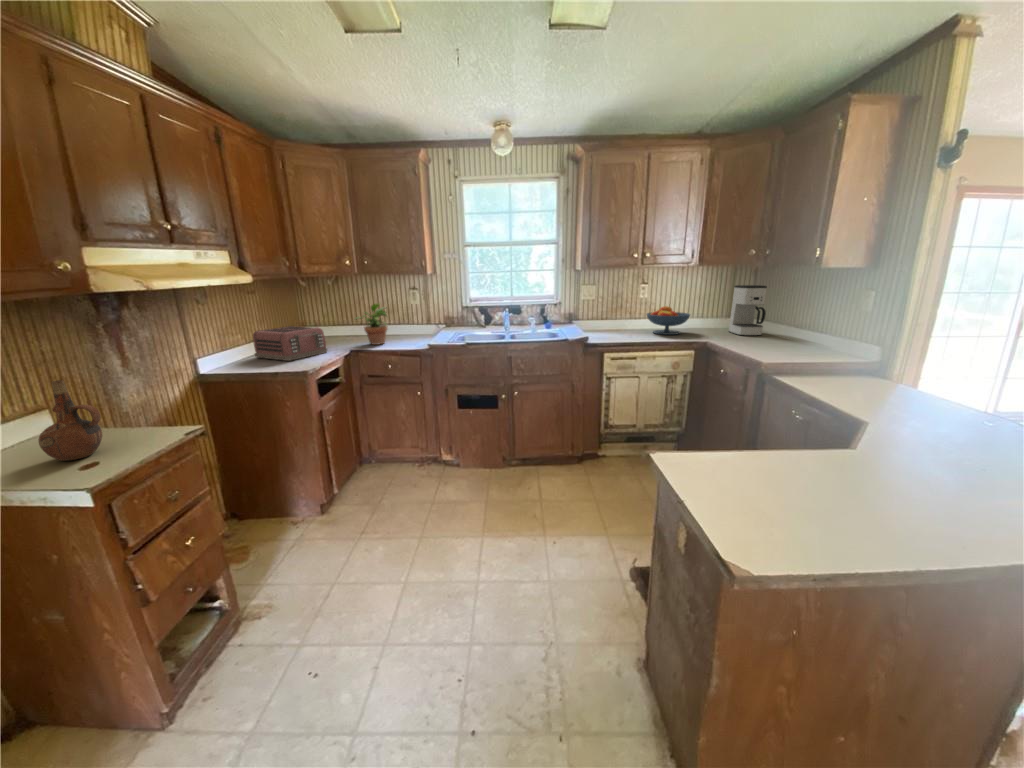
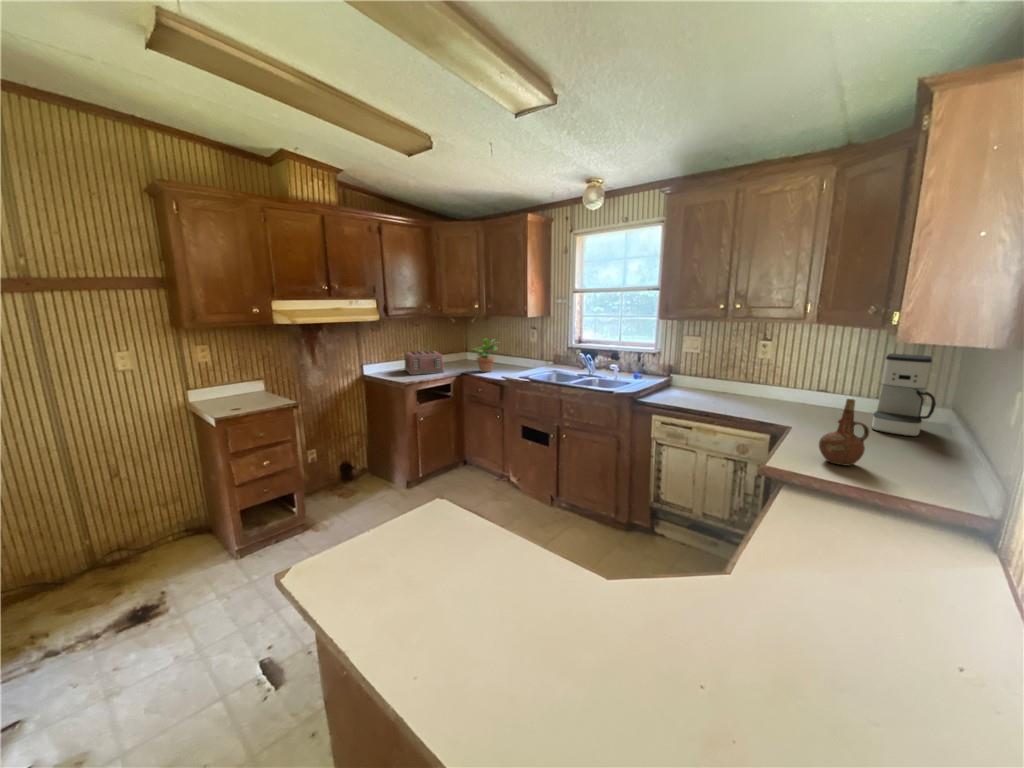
fruit bowl: present [647,306,690,335] -> none [741,371,806,411]
ceramic pitcher: present [38,380,102,461] -> present [819,399,869,466]

